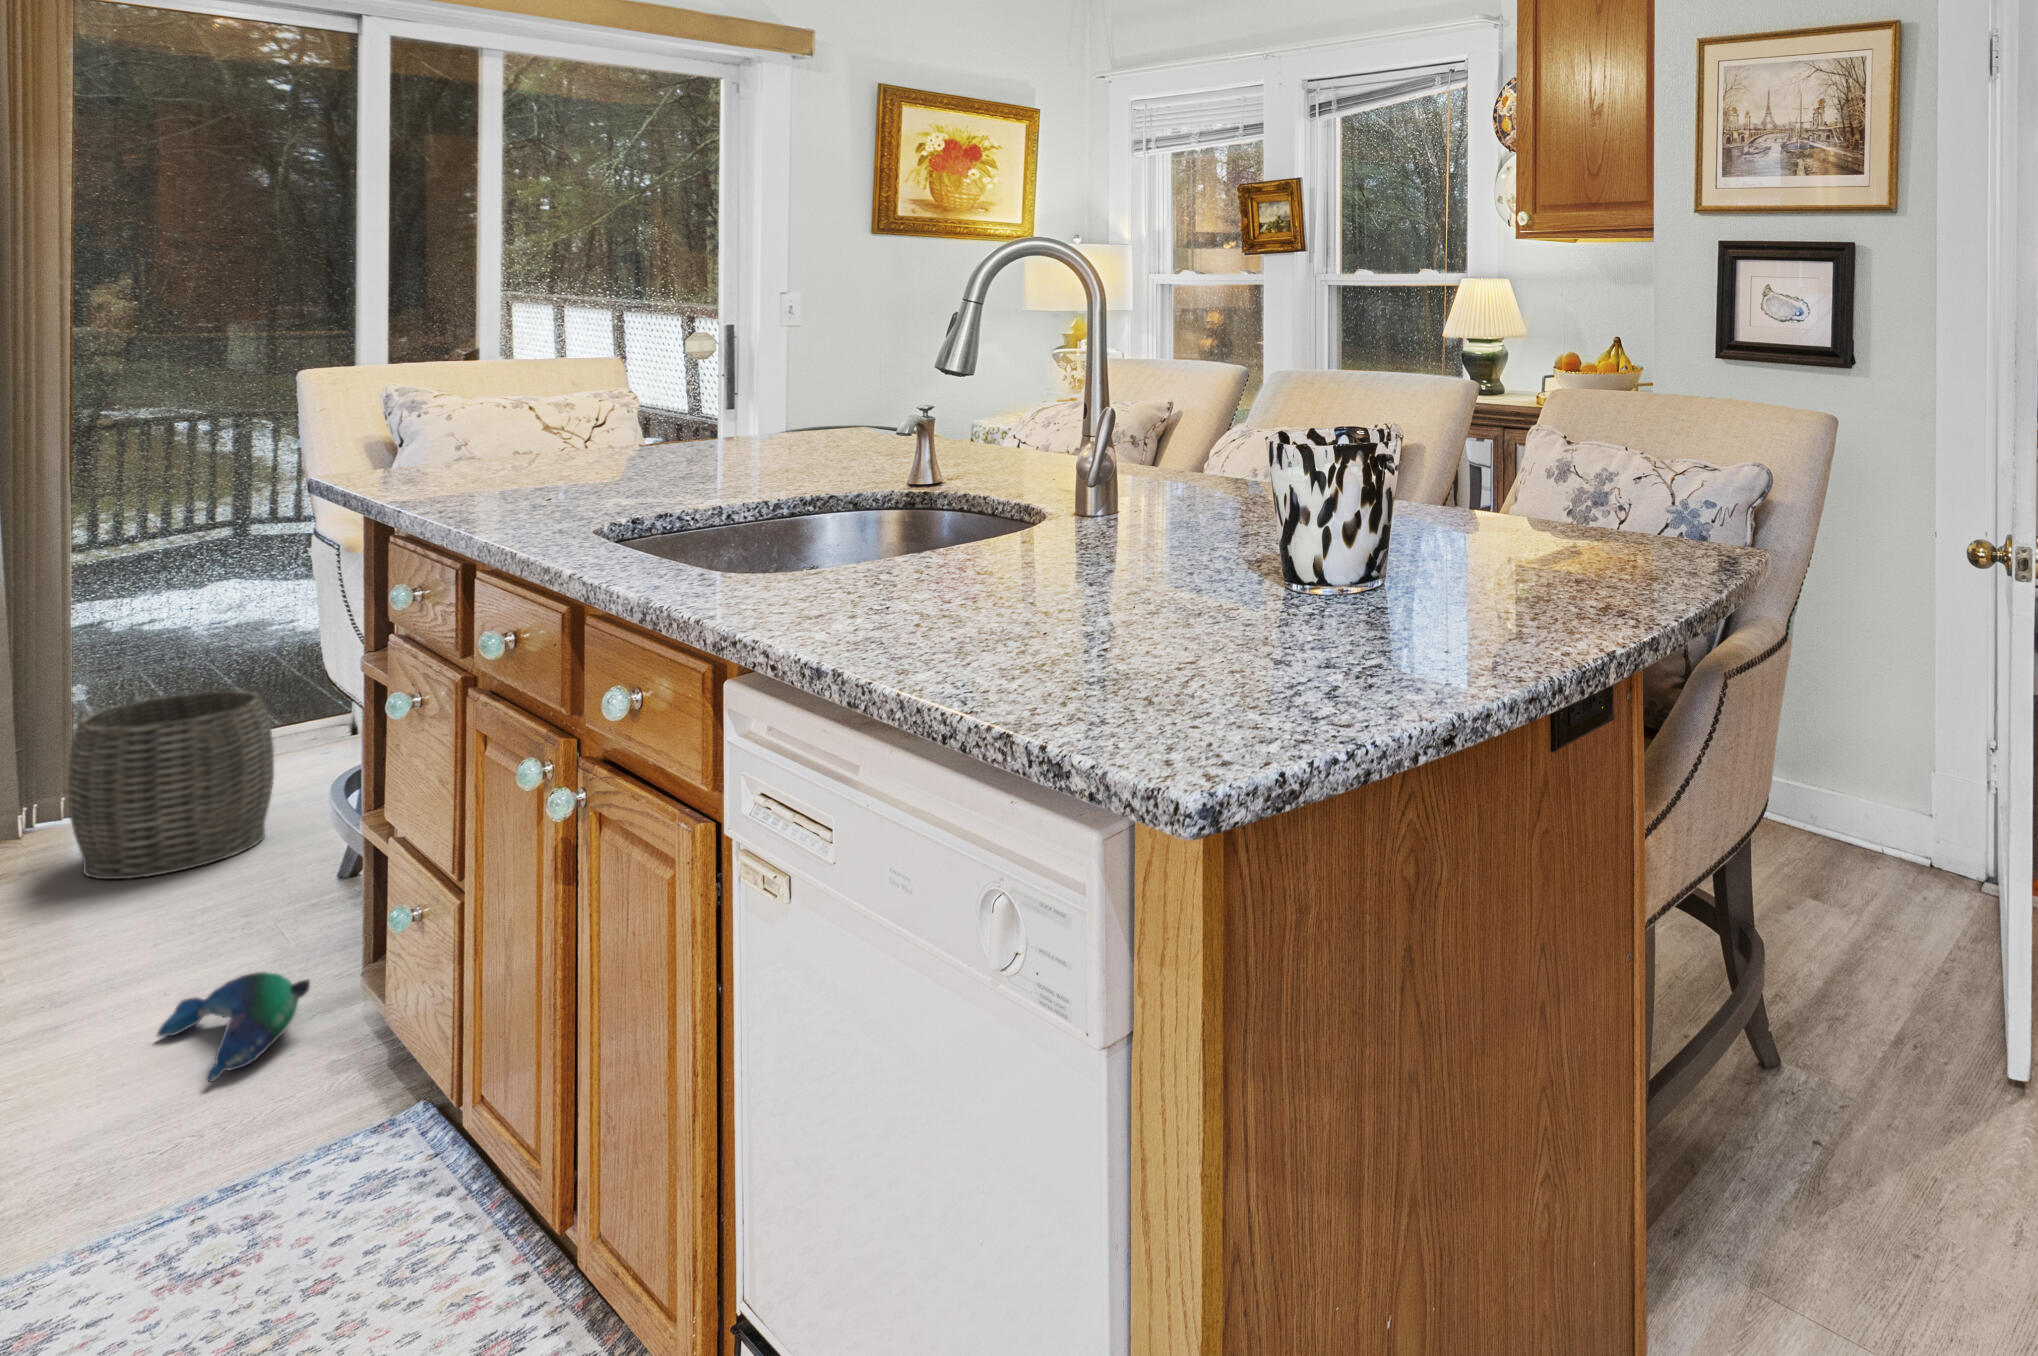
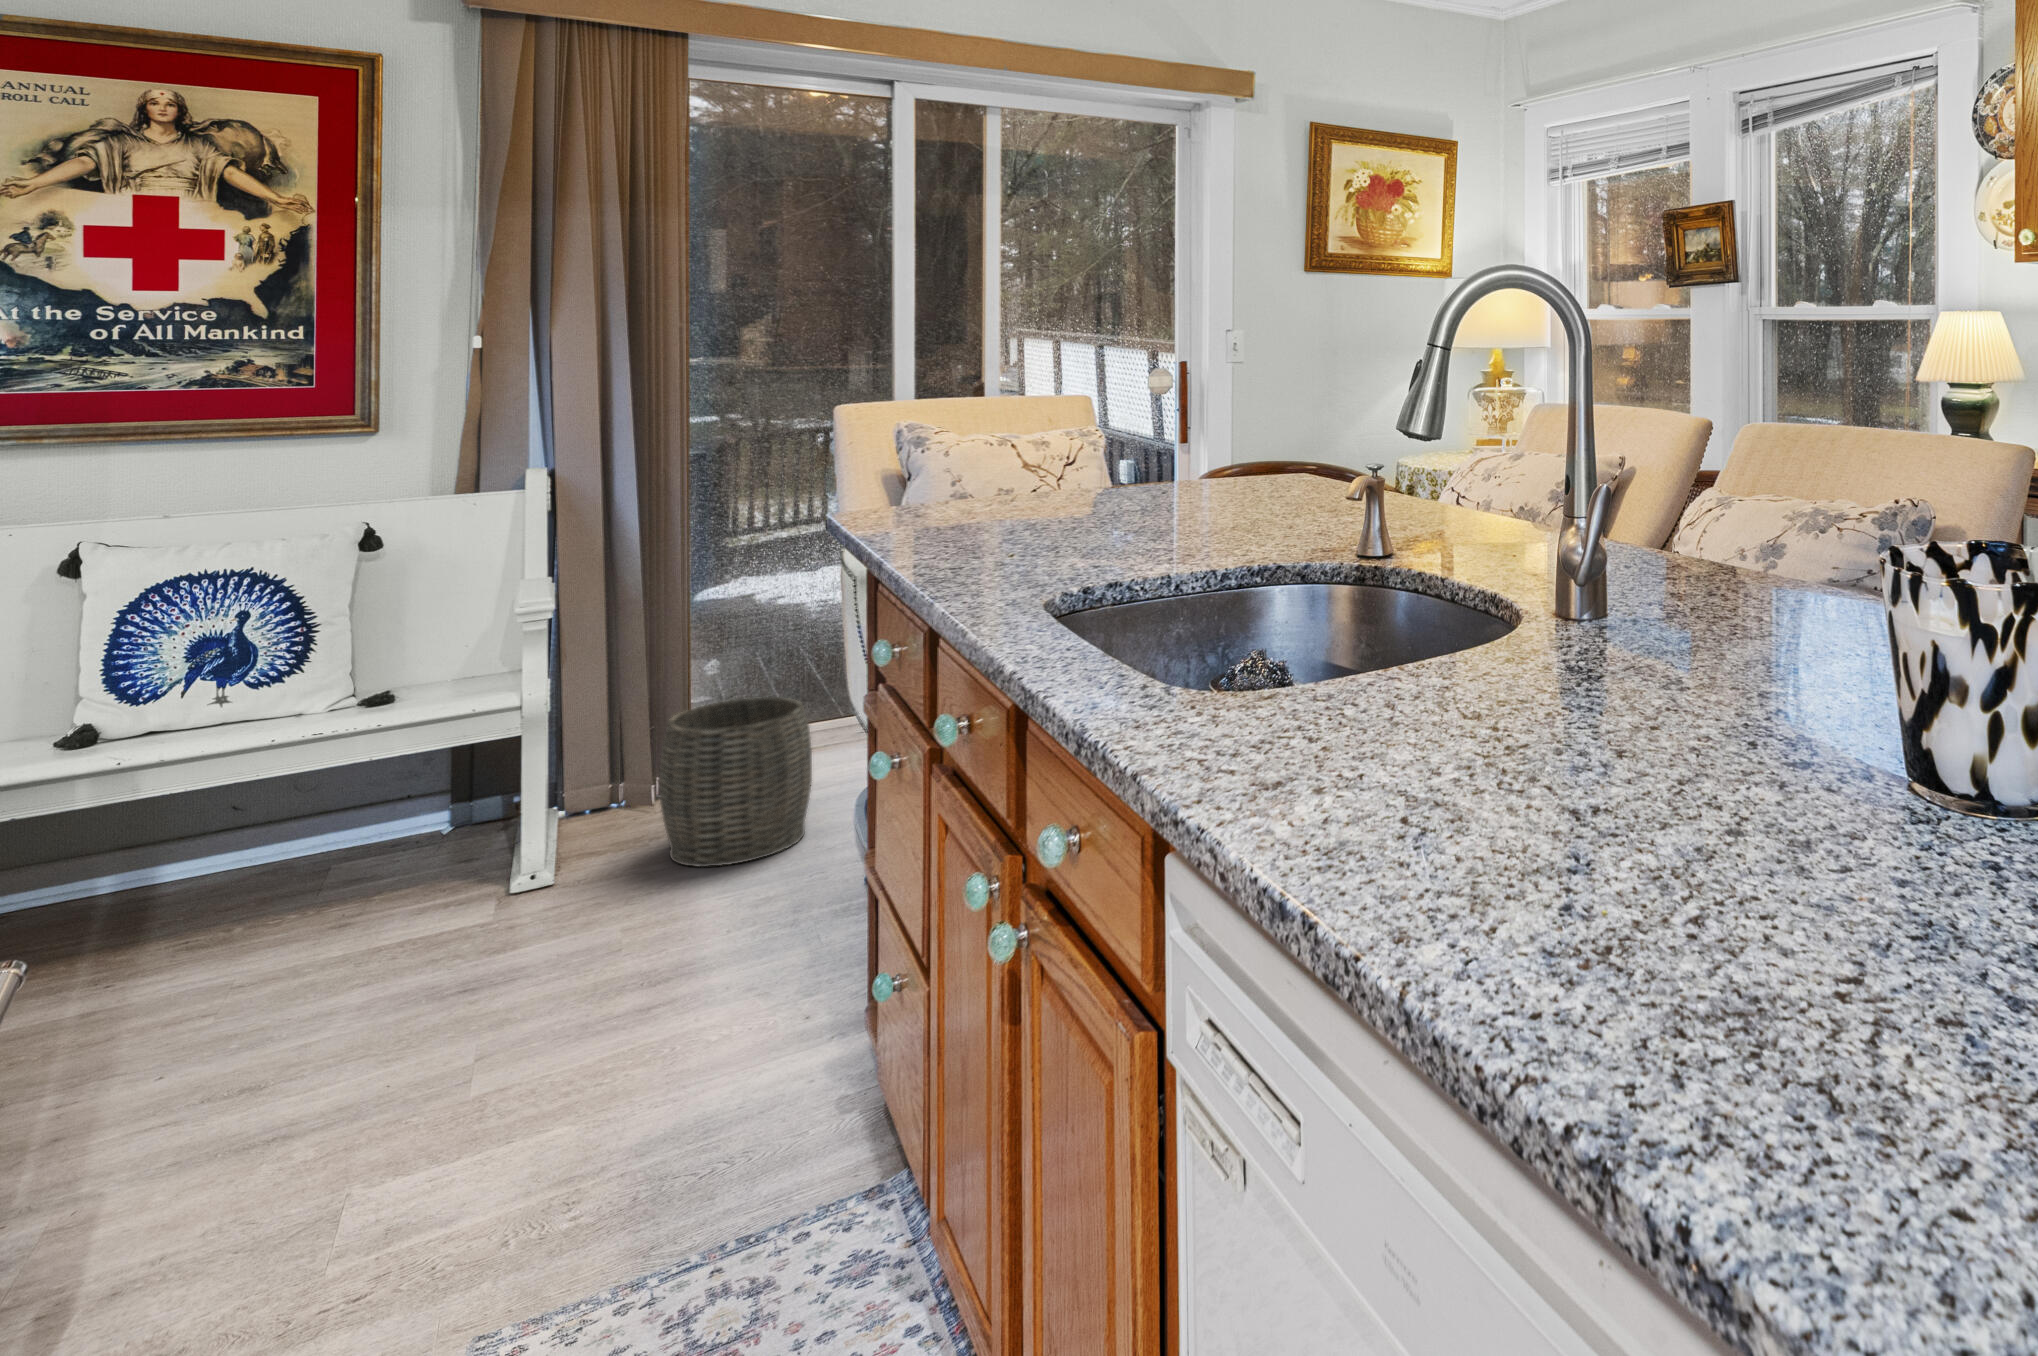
plush toy: present [157,972,310,1082] -> none [698,995,818,1108]

